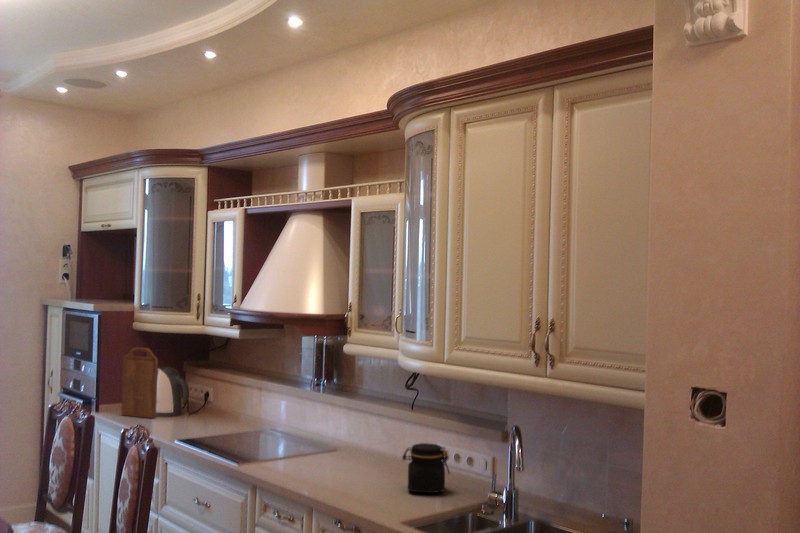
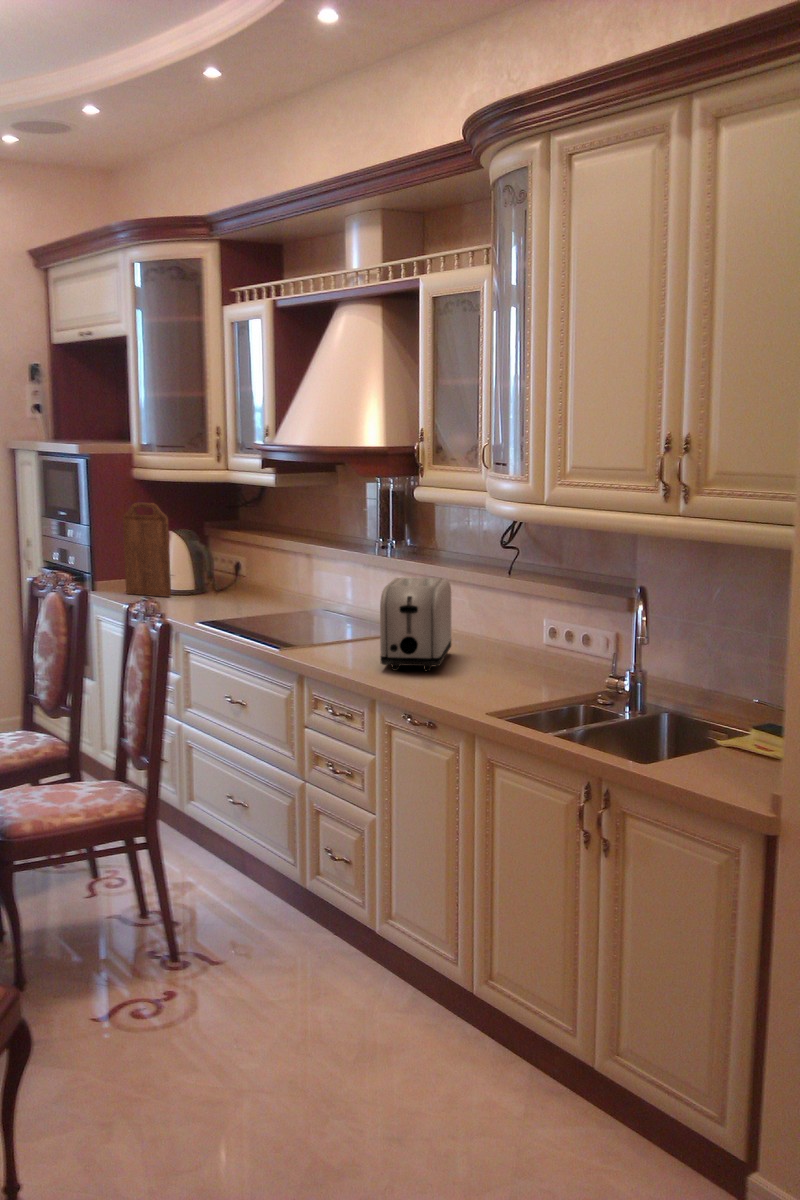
toaster: none [318,412,371,486] -> present [380,577,451,672]
jar: present [402,443,449,493] -> none [492,615,556,679]

